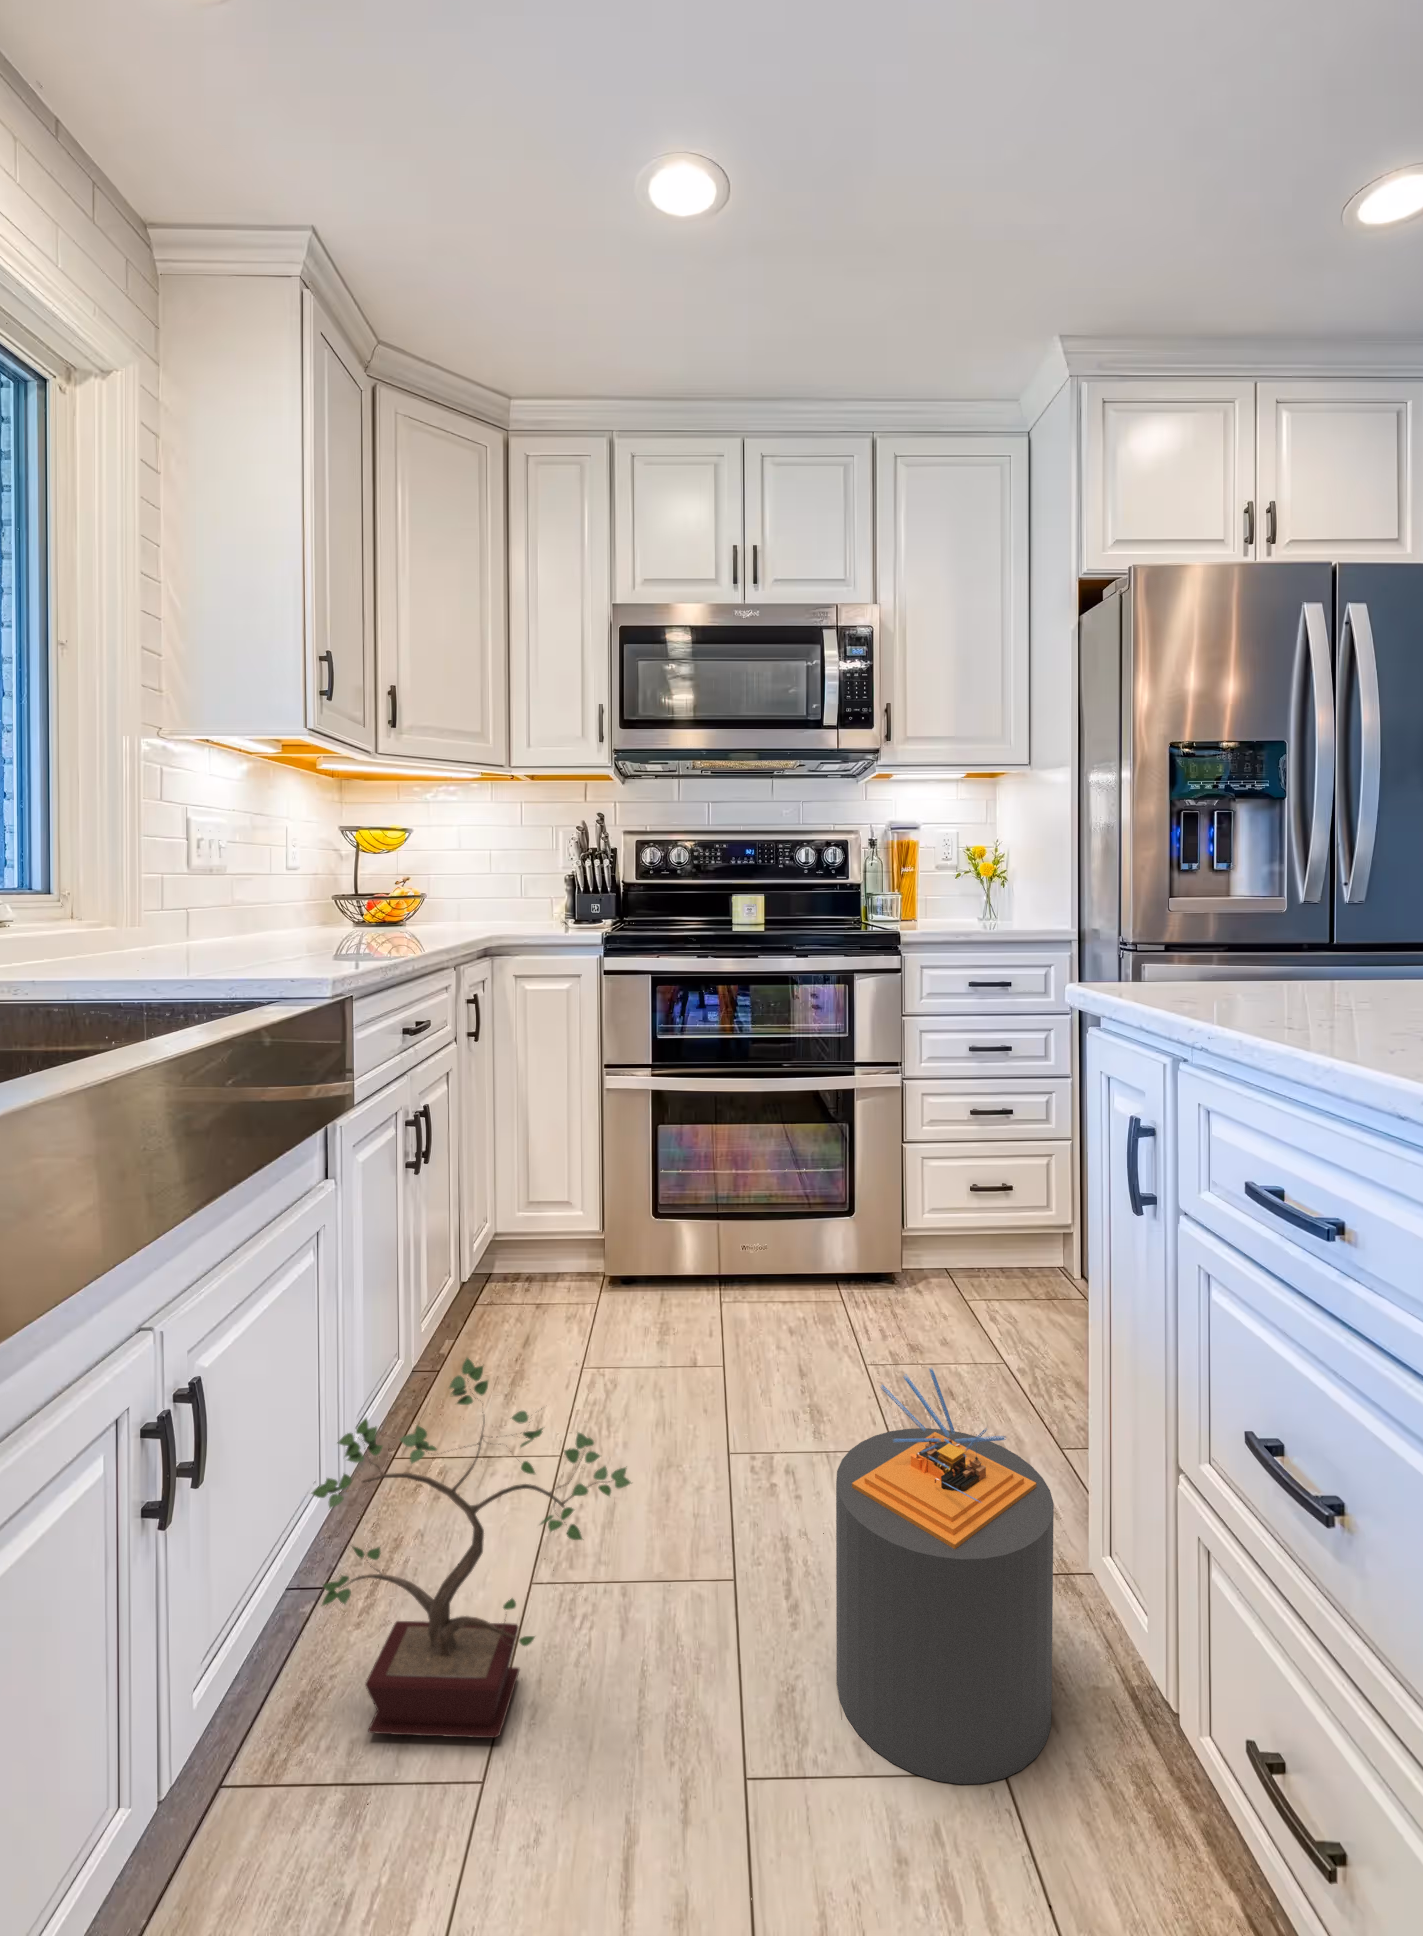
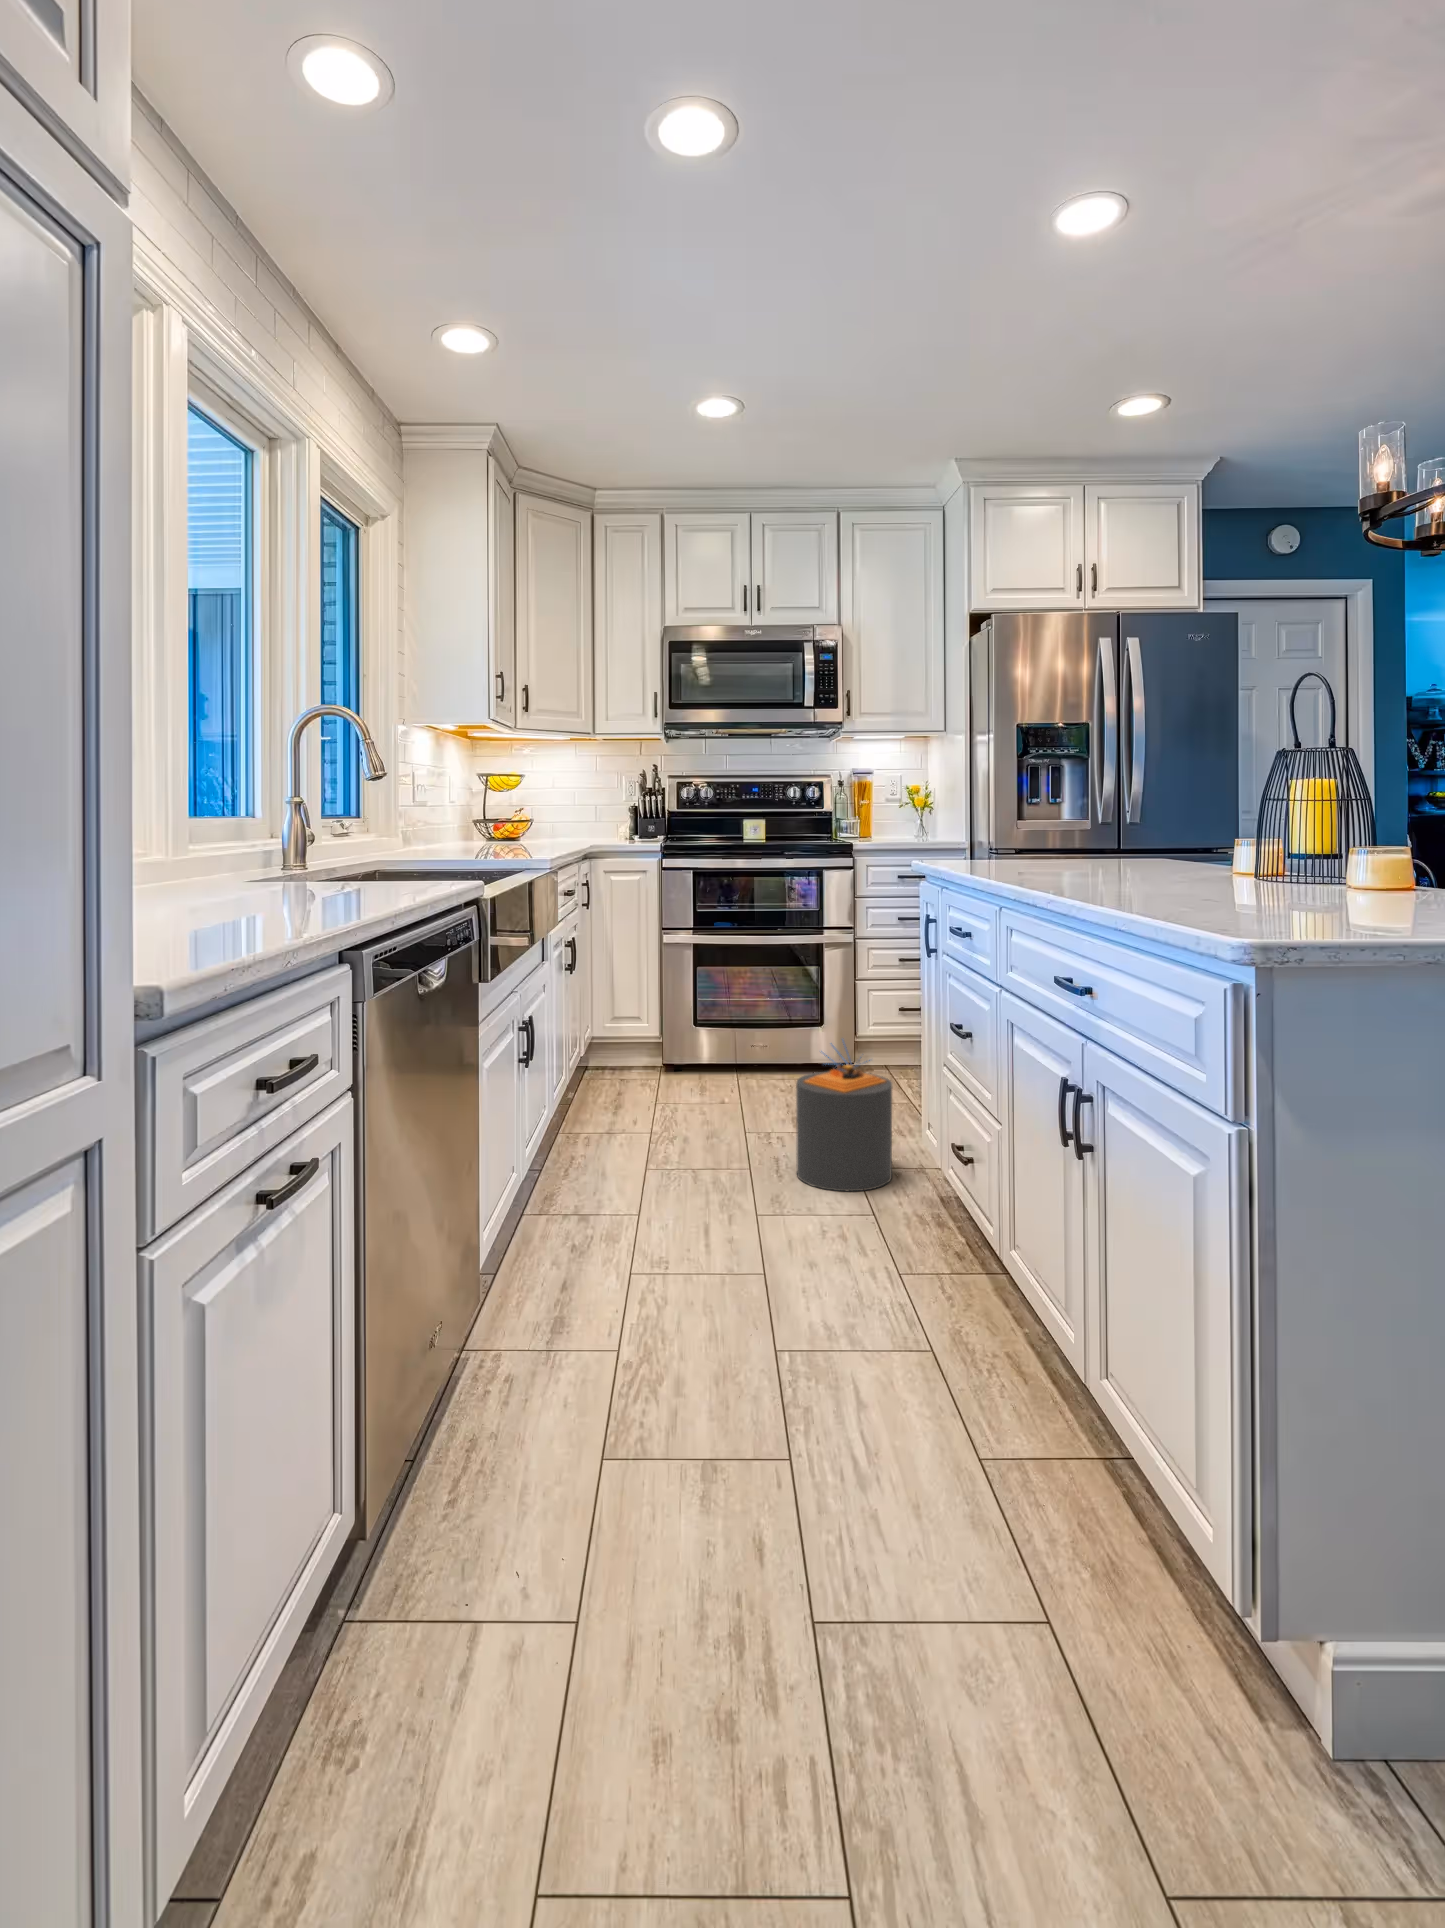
potted plant: present [312,1358,631,1738] -> none [564,1024,708,1184]

